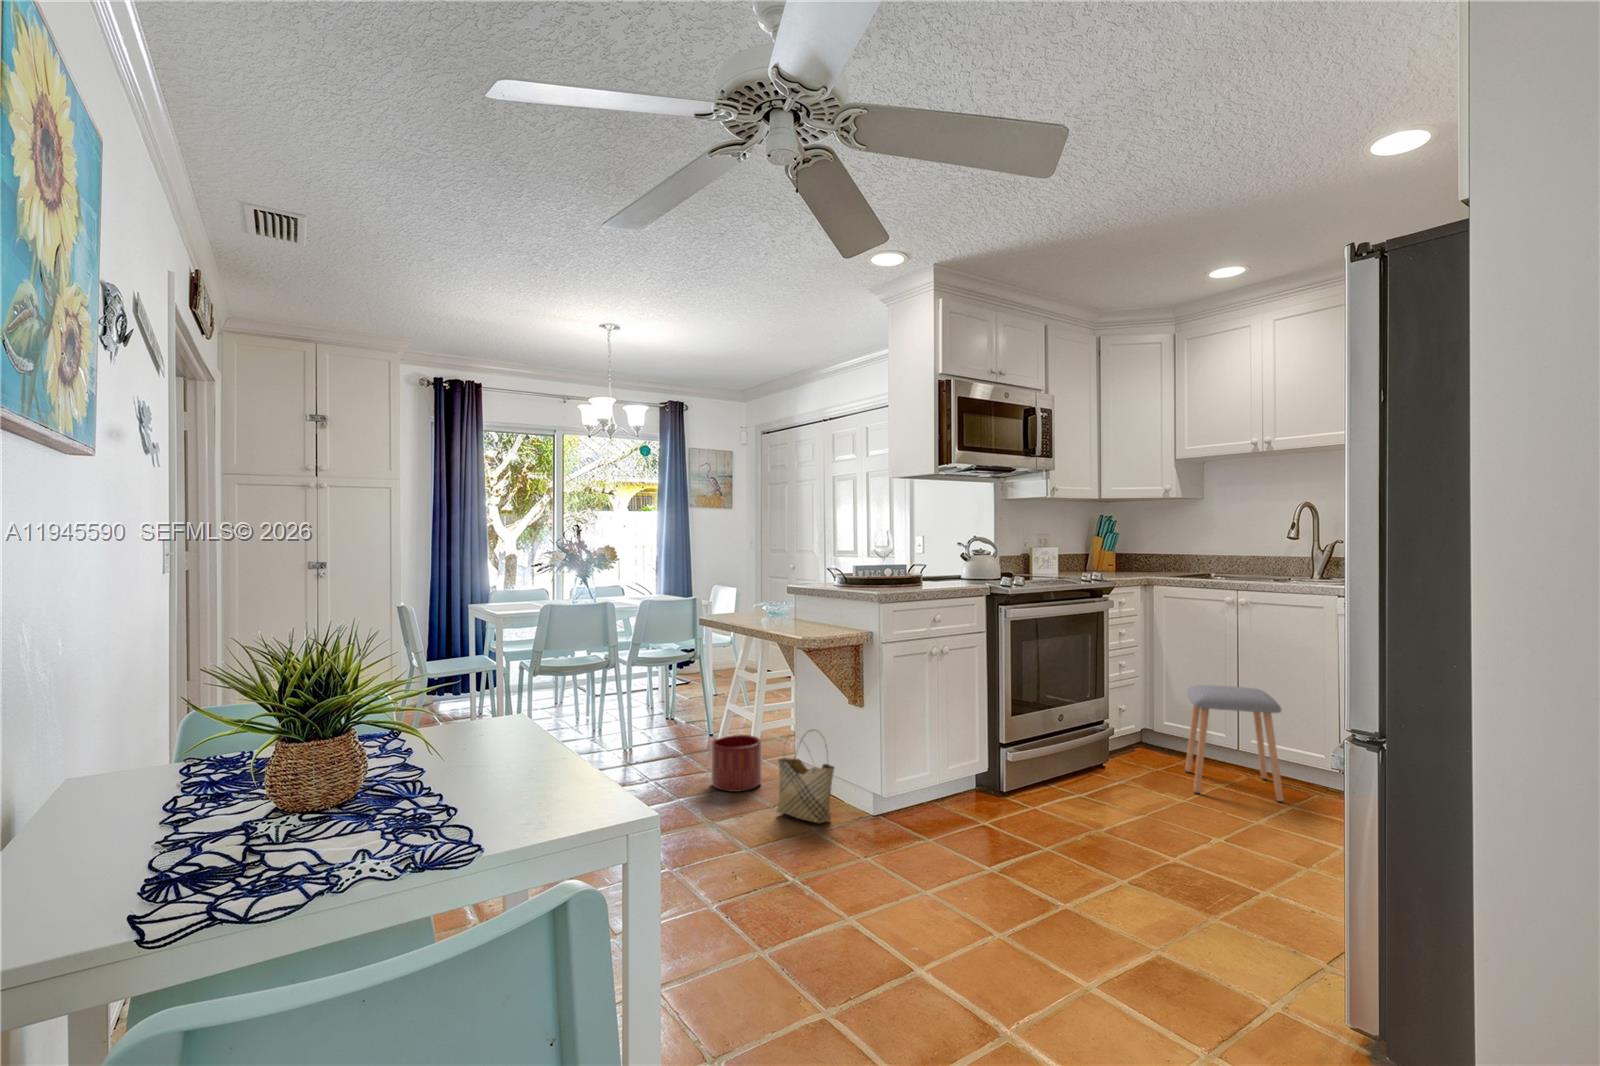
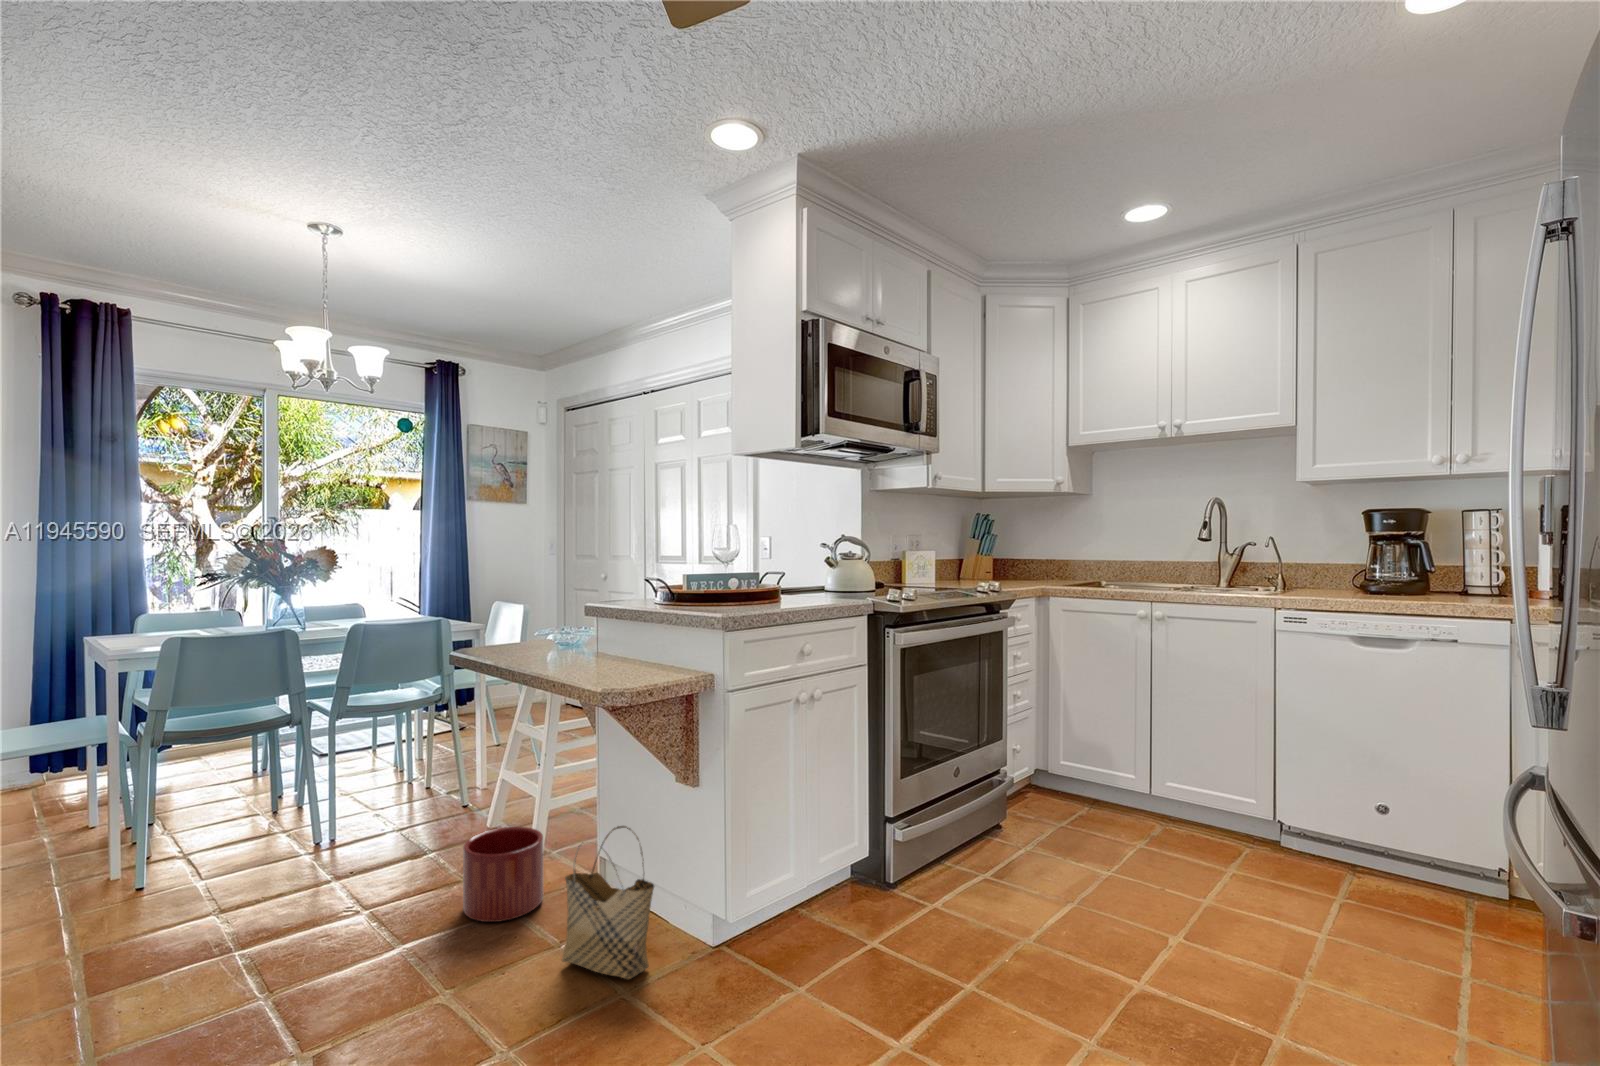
stool: present [1185,685,1284,802] -> none [1096,720,1224,868]

